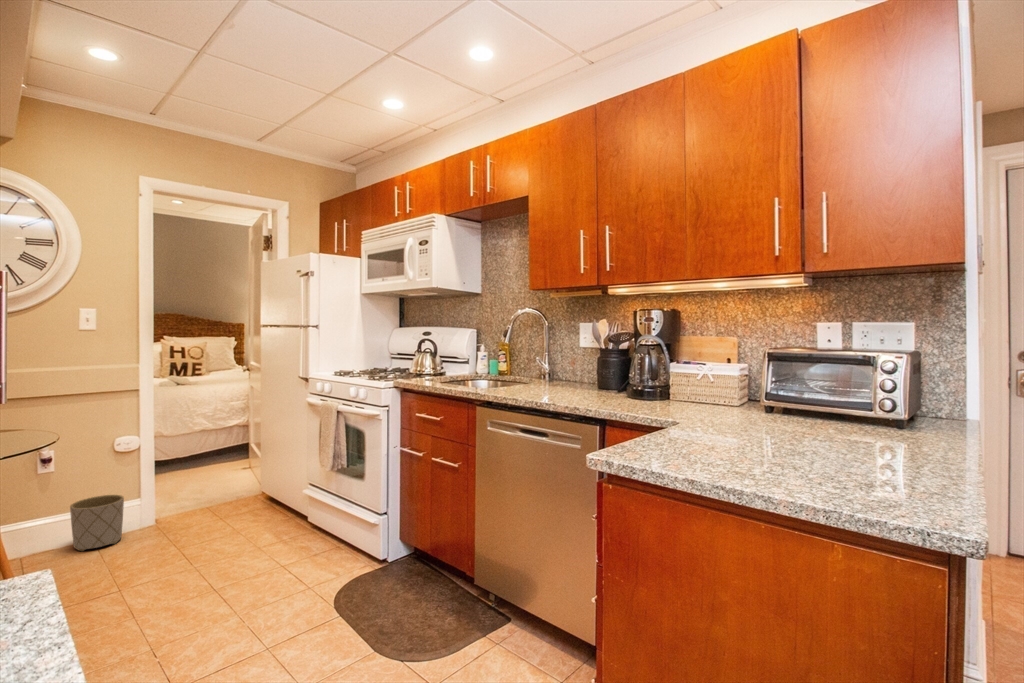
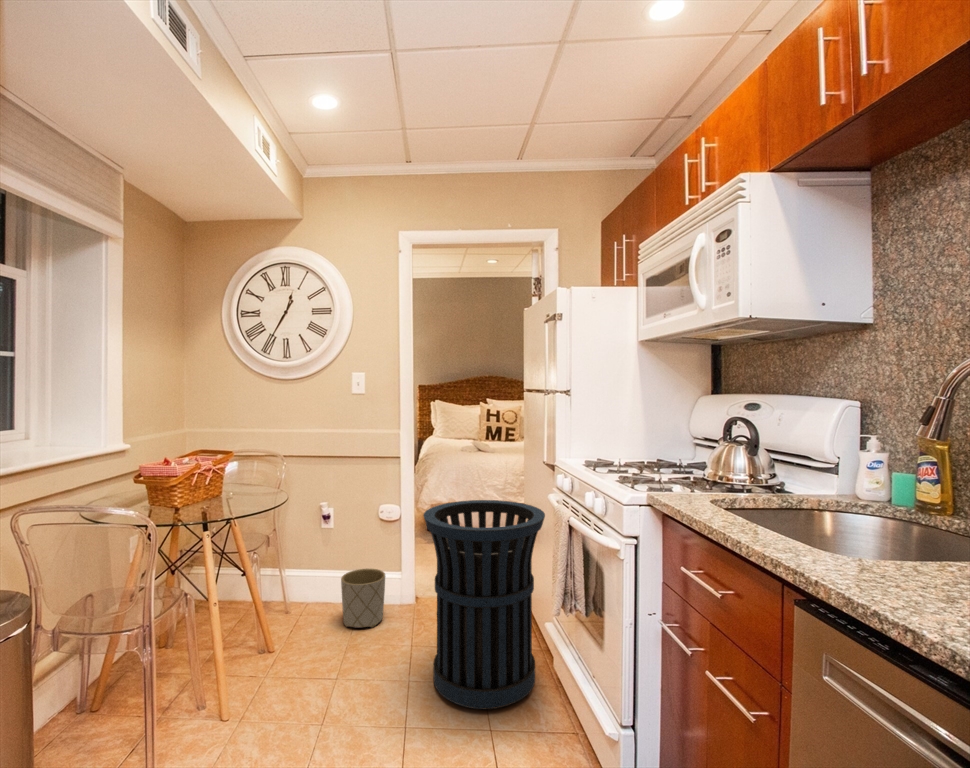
trash can: none [199,409,303,554] -> present [423,500,545,709]

